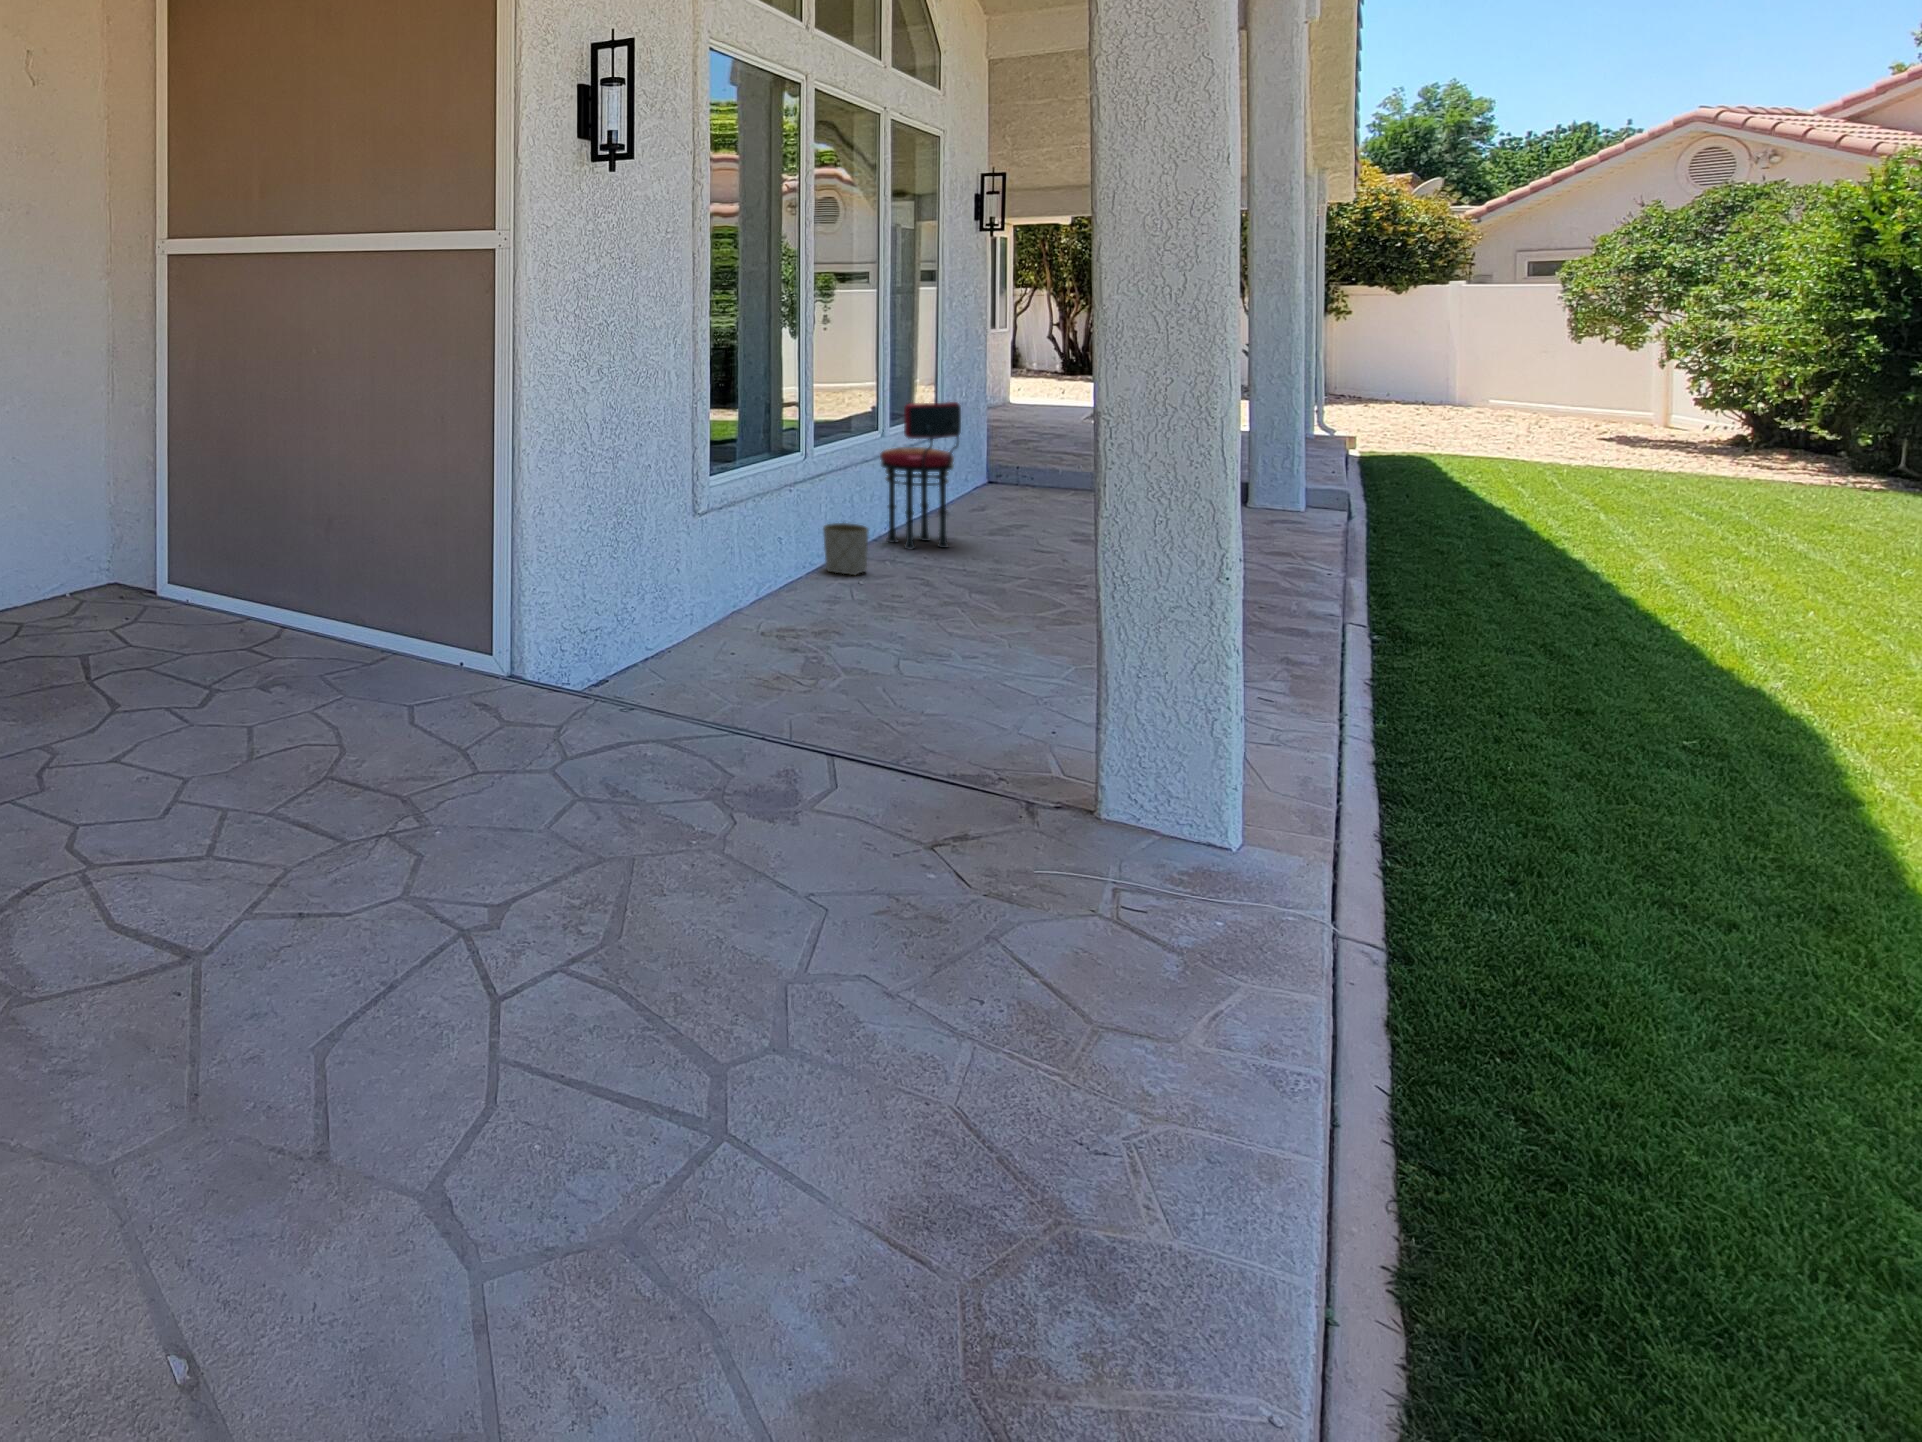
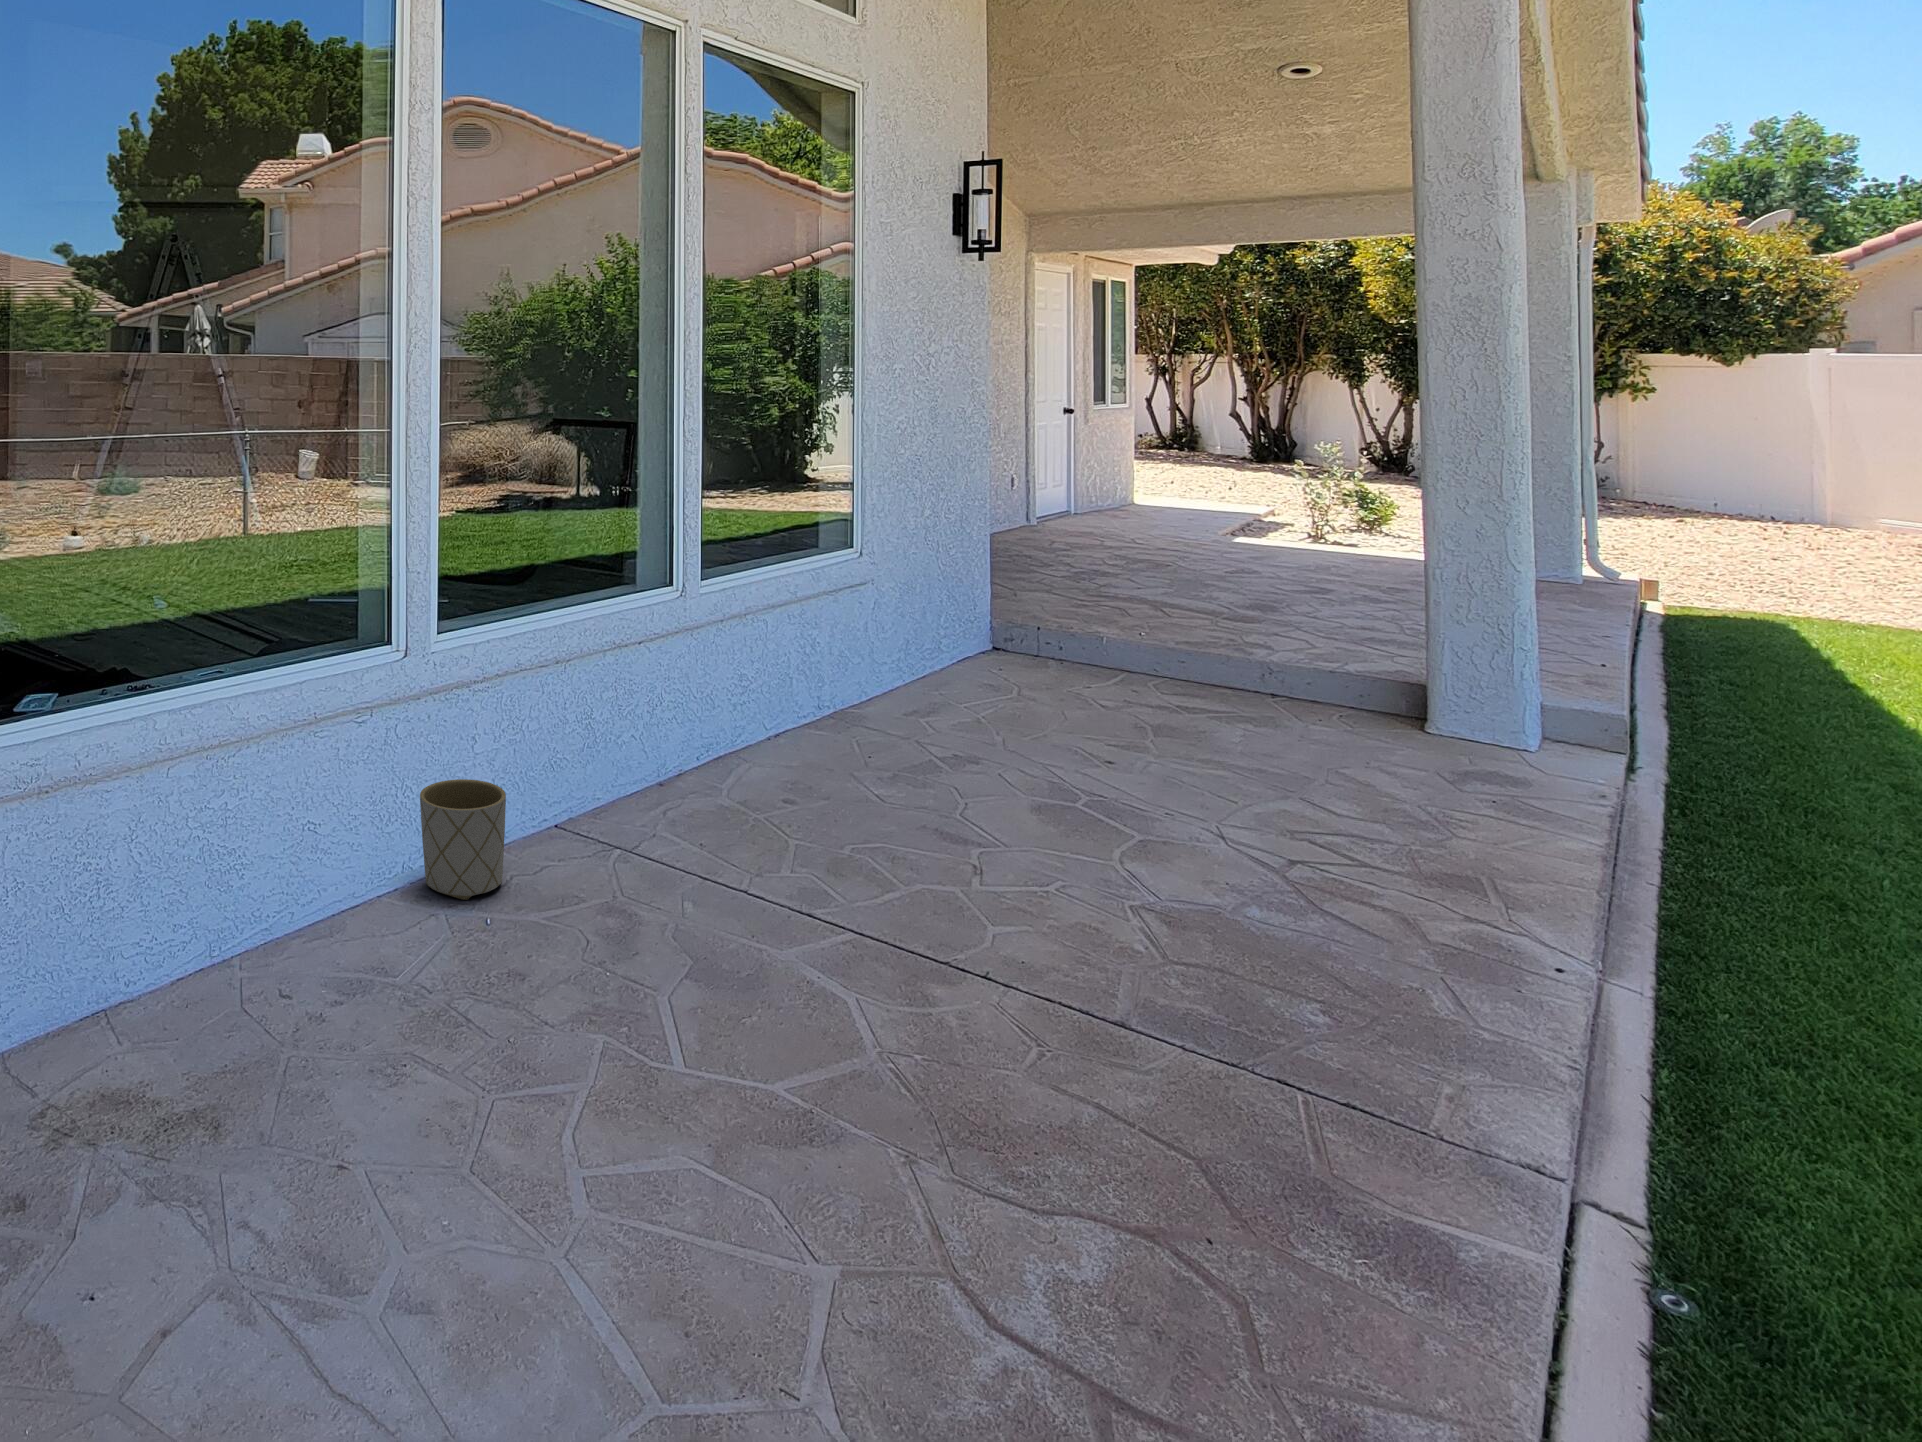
stool: present [880,402,961,549] -> none [631,539,764,819]

